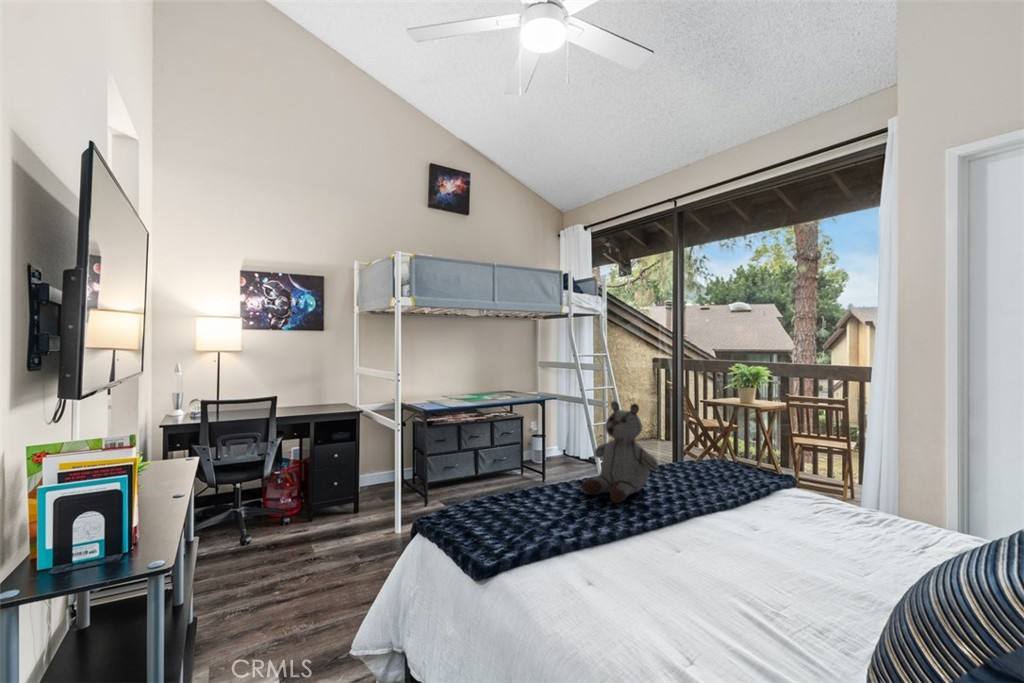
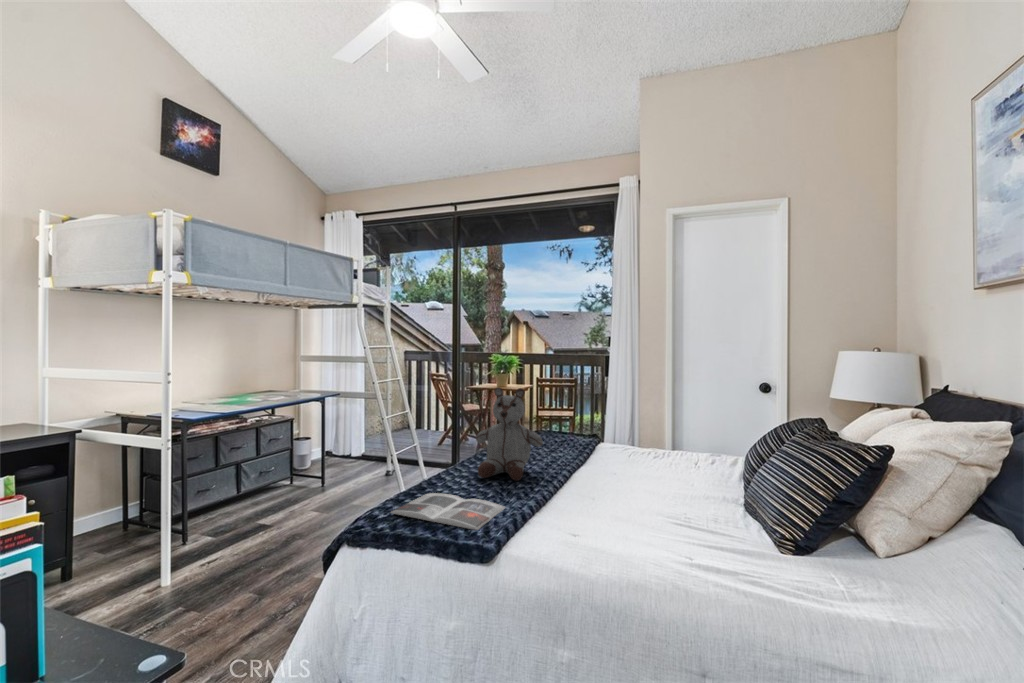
magazine: none [469,498,569,542] -> present [391,493,505,530]

